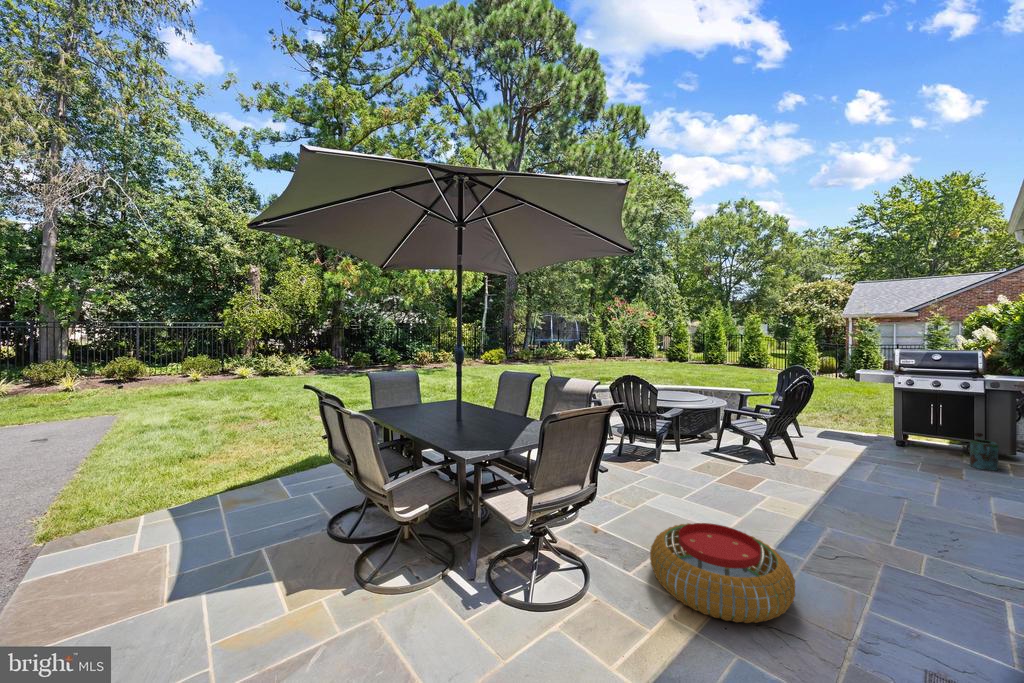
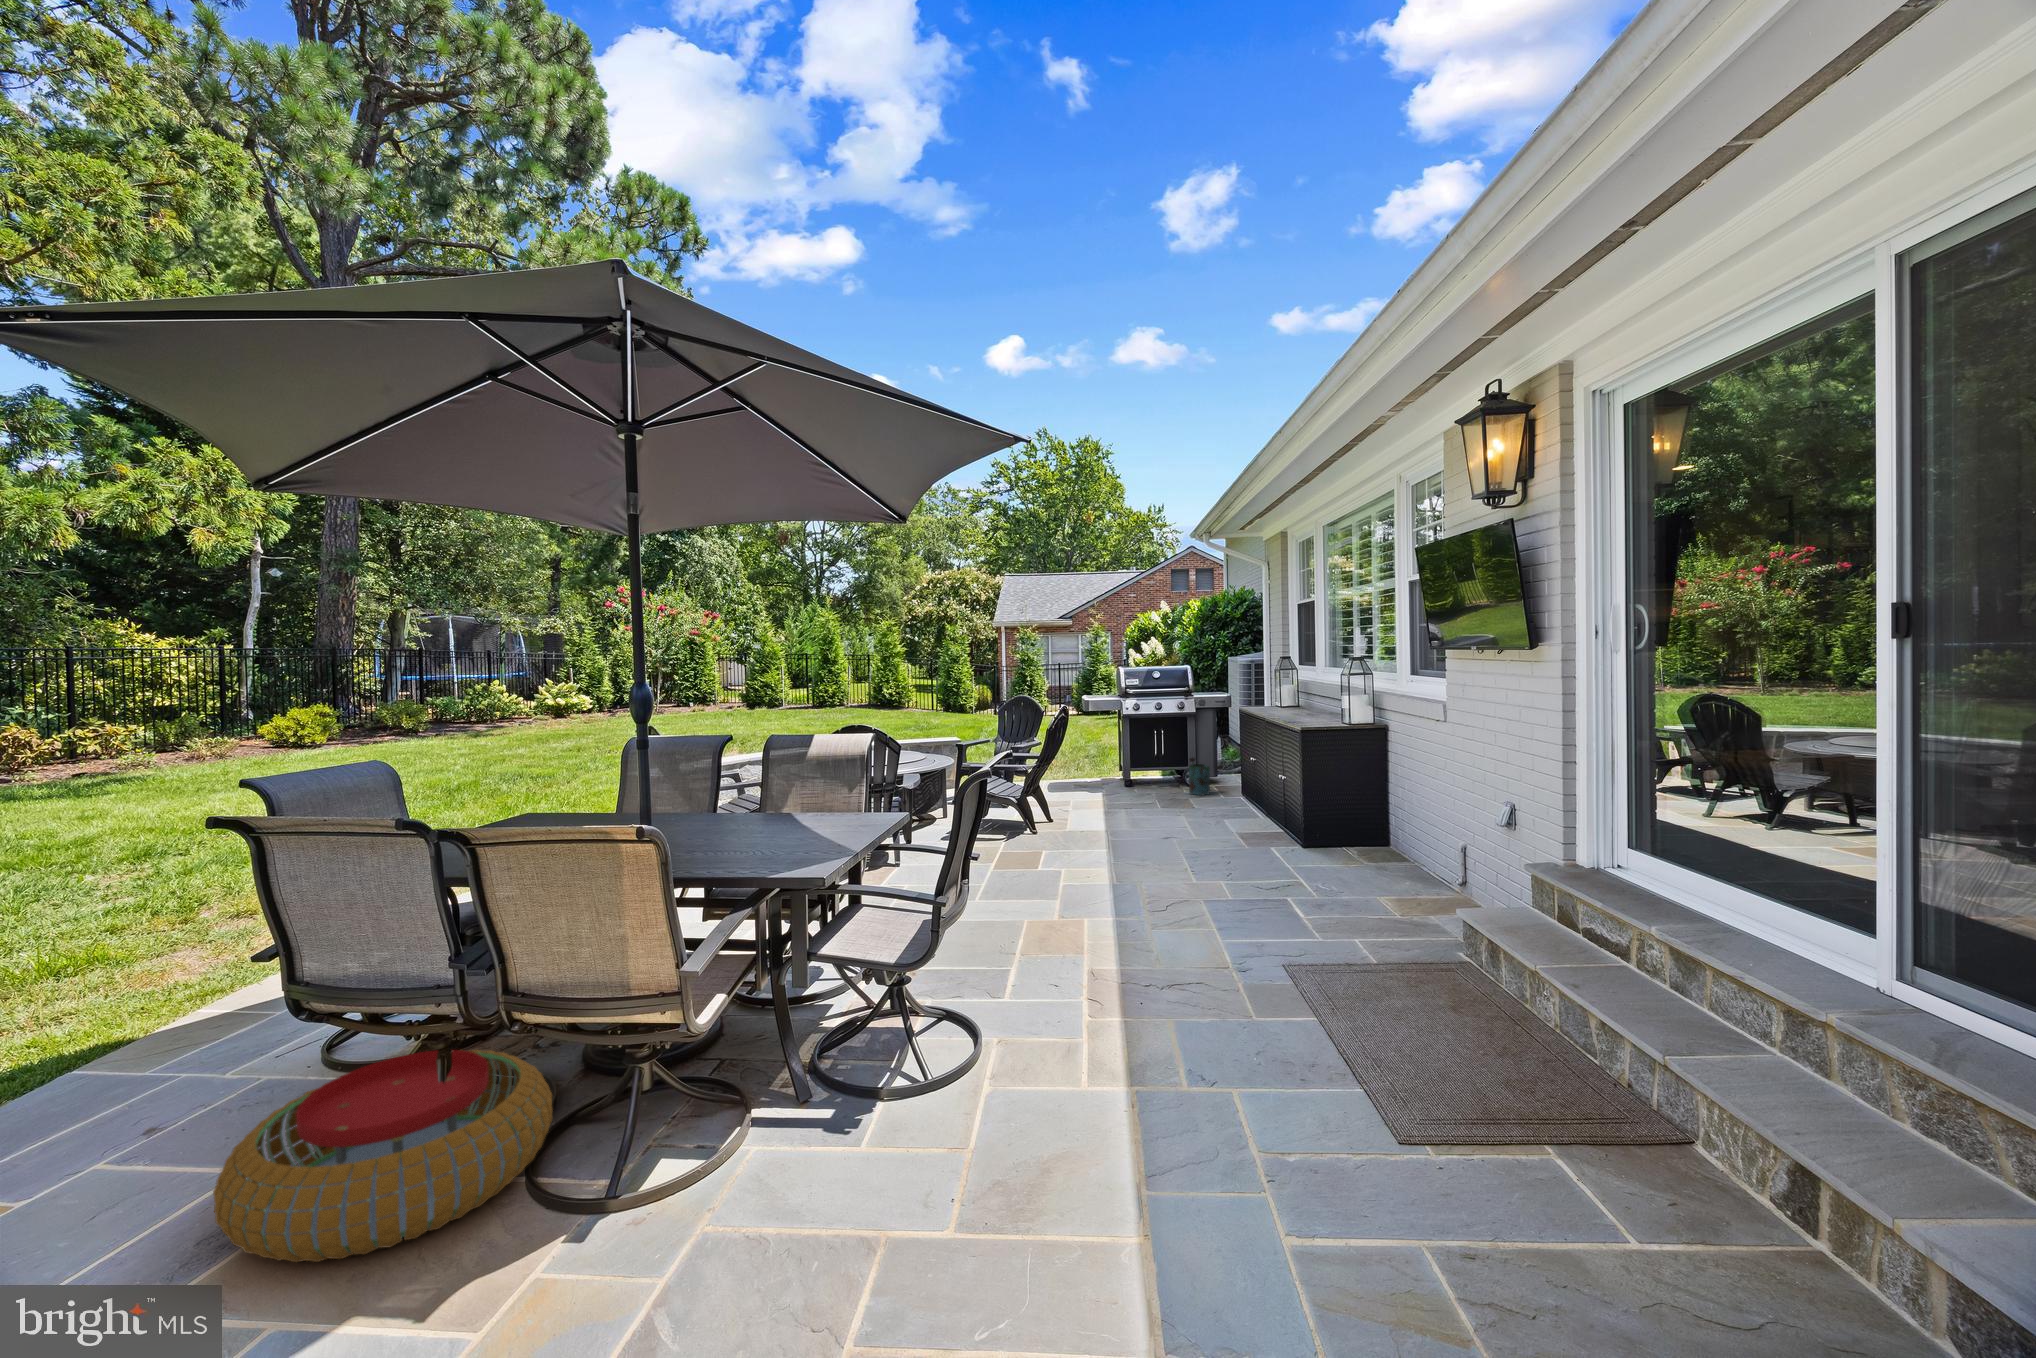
pouf: present [650,523,795,623] -> present [213,1050,552,1262]

